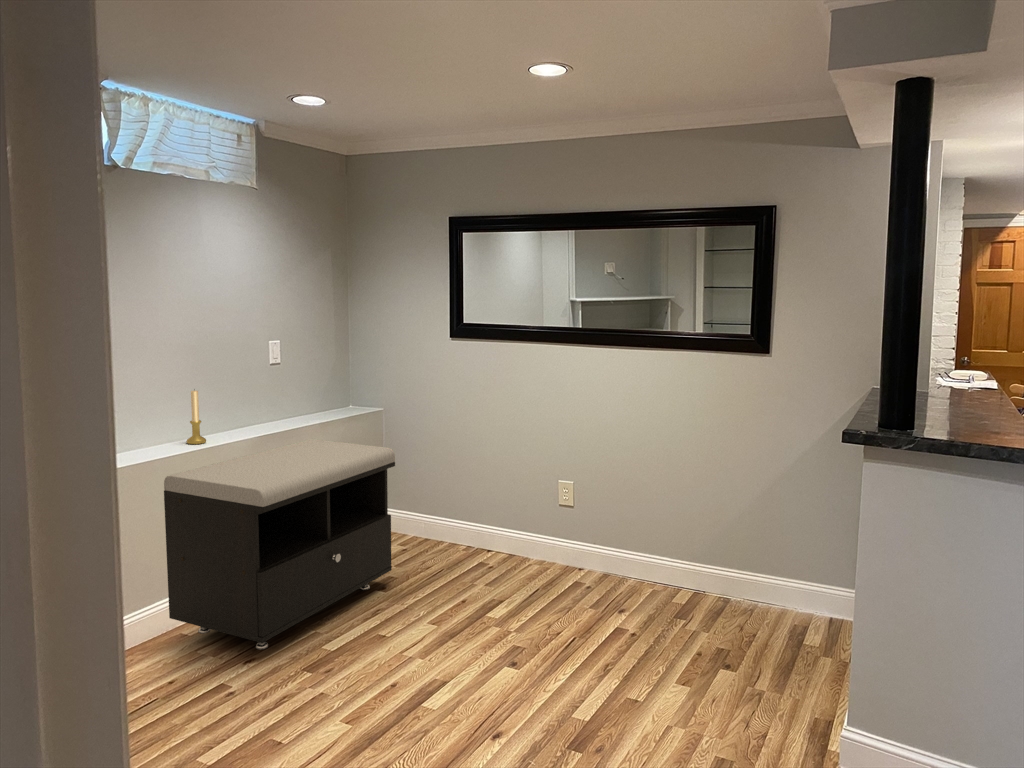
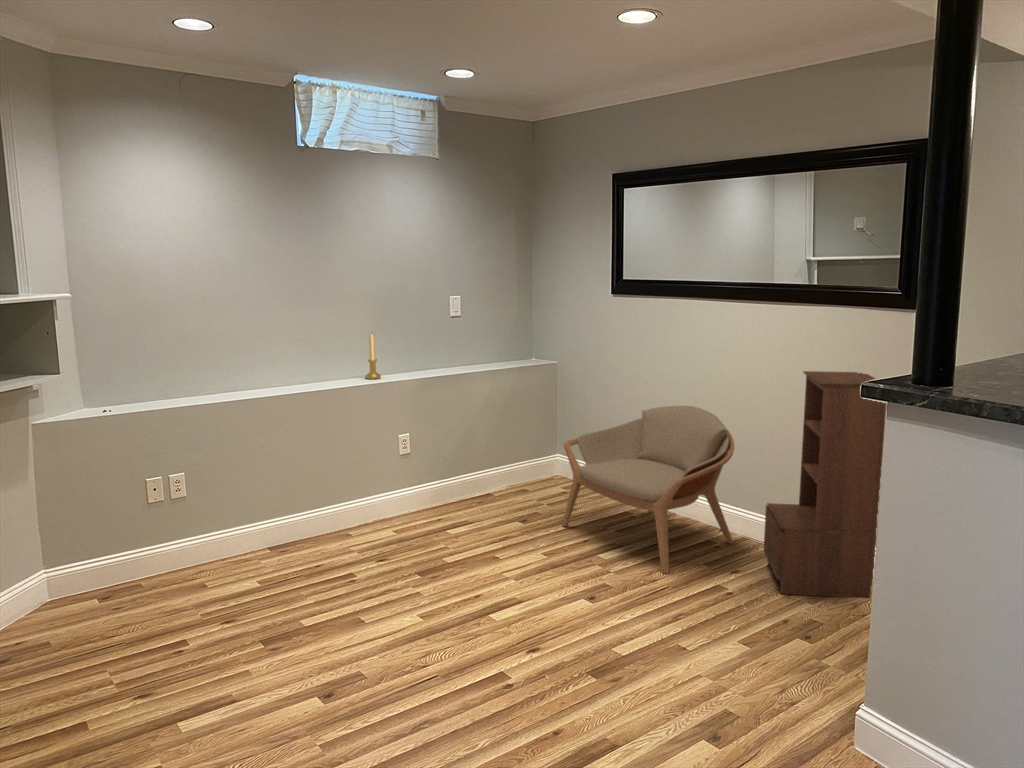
bookshelf: none [639,410,758,626] -> present [764,371,886,598]
storage bench: present [164,439,395,650] -> none [333,382,537,553]
armchair: none [425,450,605,623] -> present [562,406,734,574]

